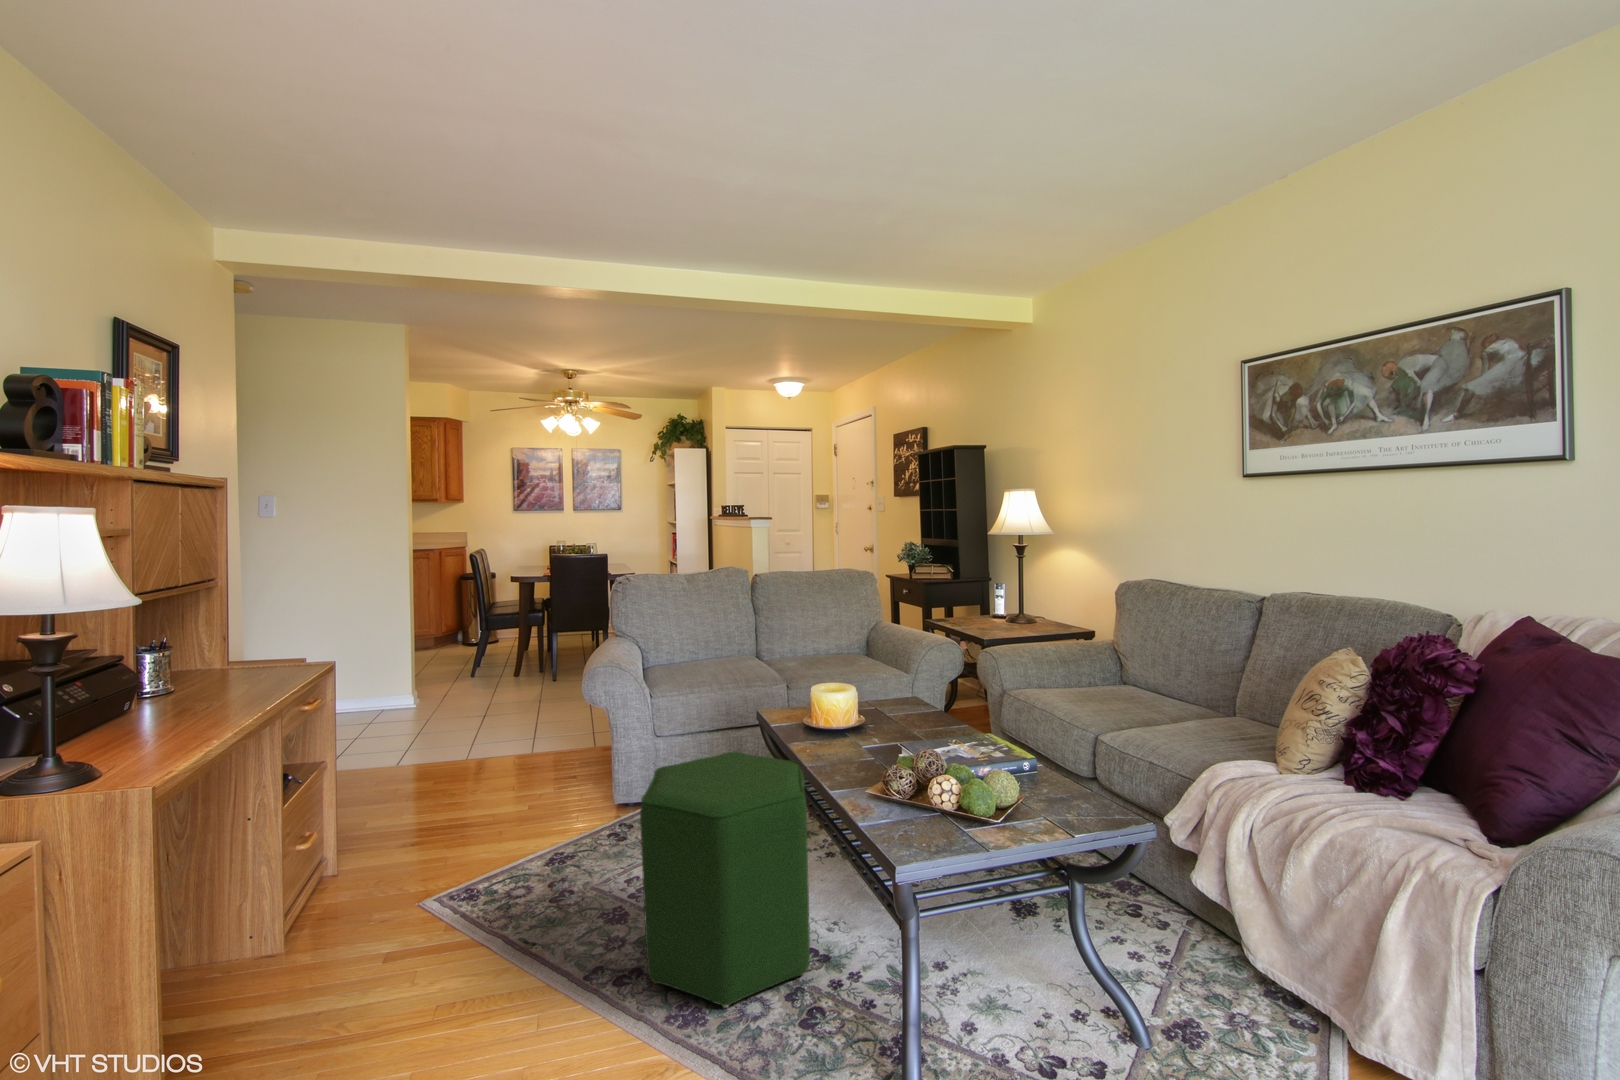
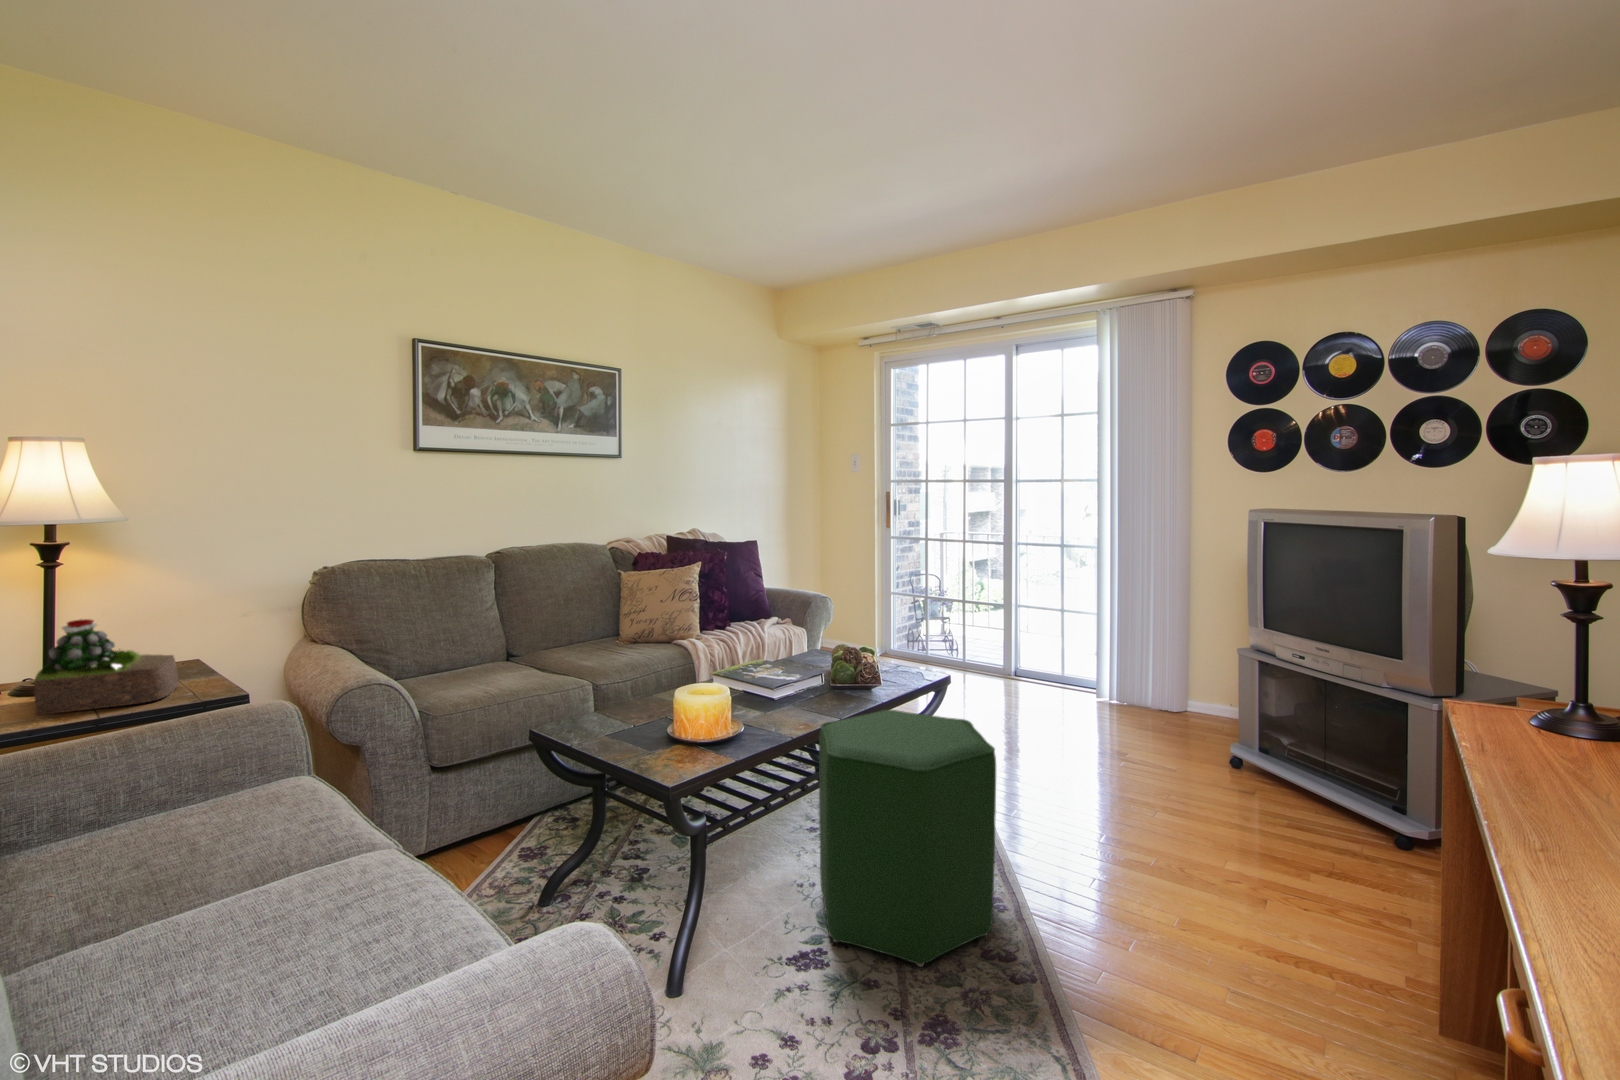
succulent plant: none [967,586,1015,634] -> present [34,619,178,715]

